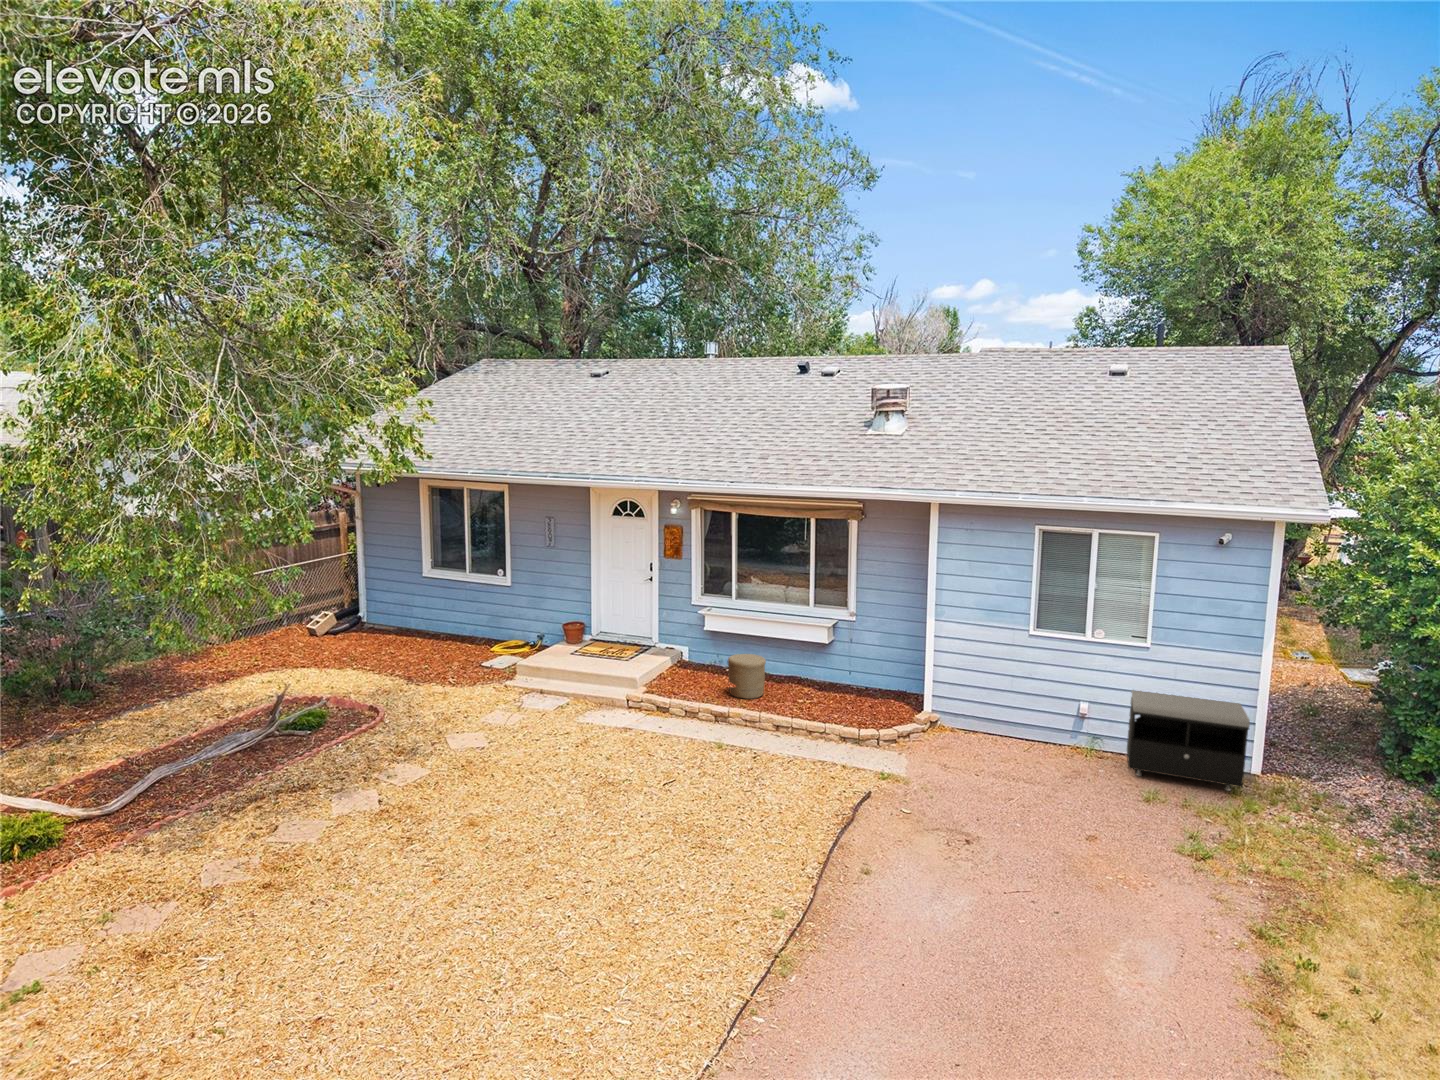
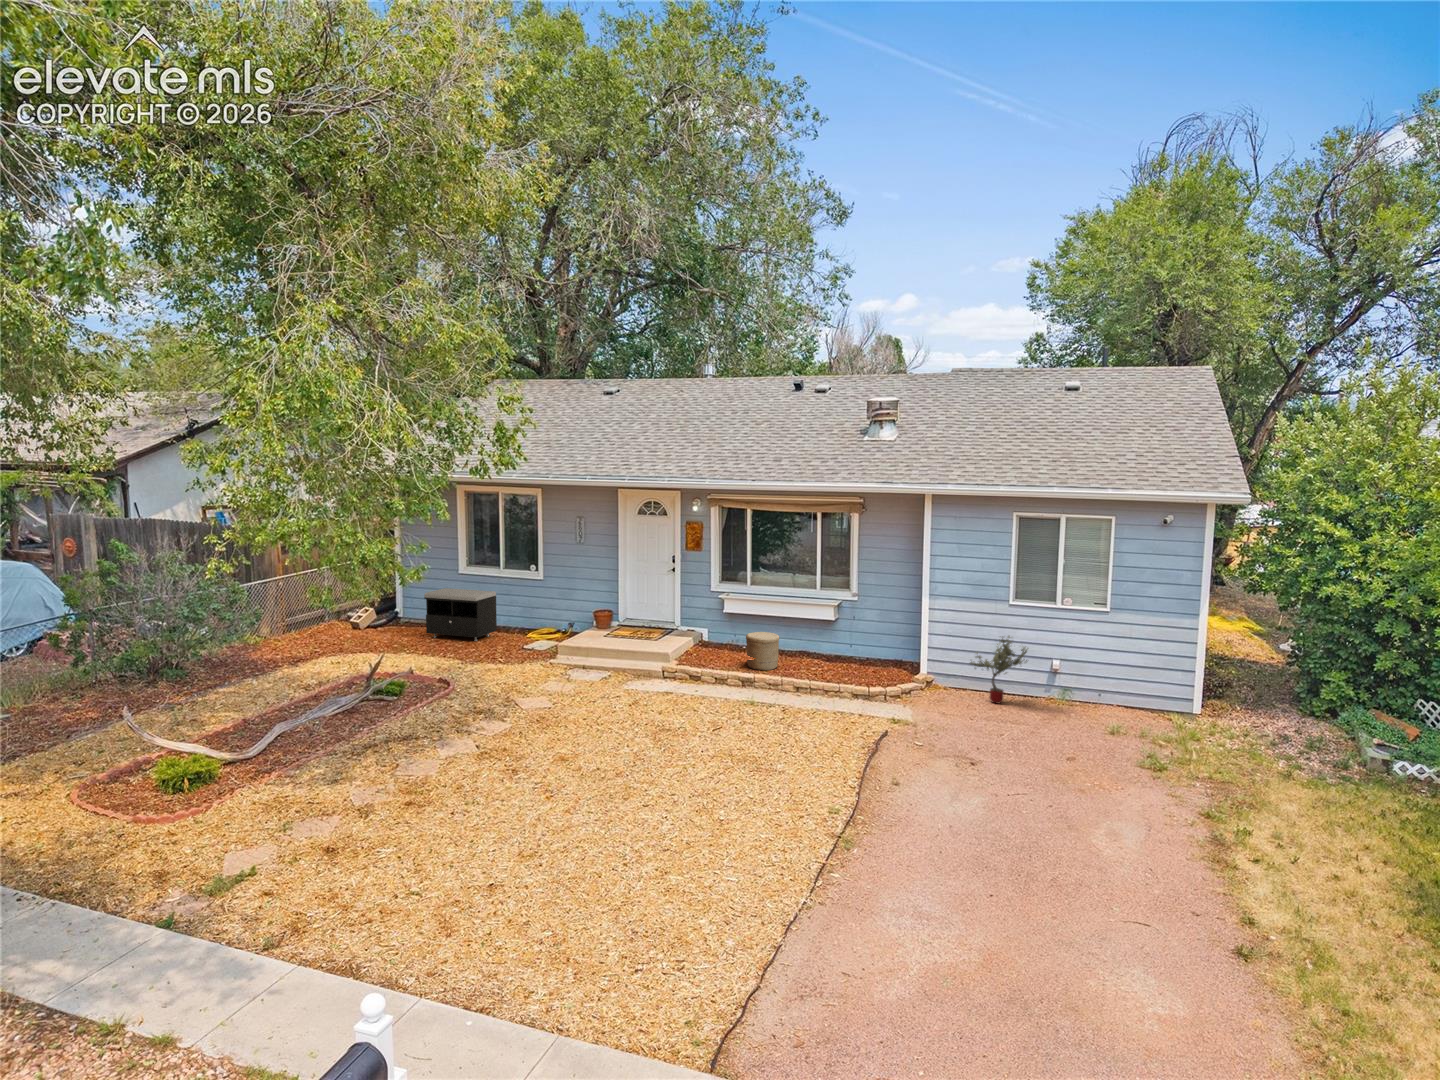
potted tree: none [979,671,1051,751] -> present [970,636,1027,703]
storage bench: present [1127,690,1250,791] -> present [424,588,497,641]

